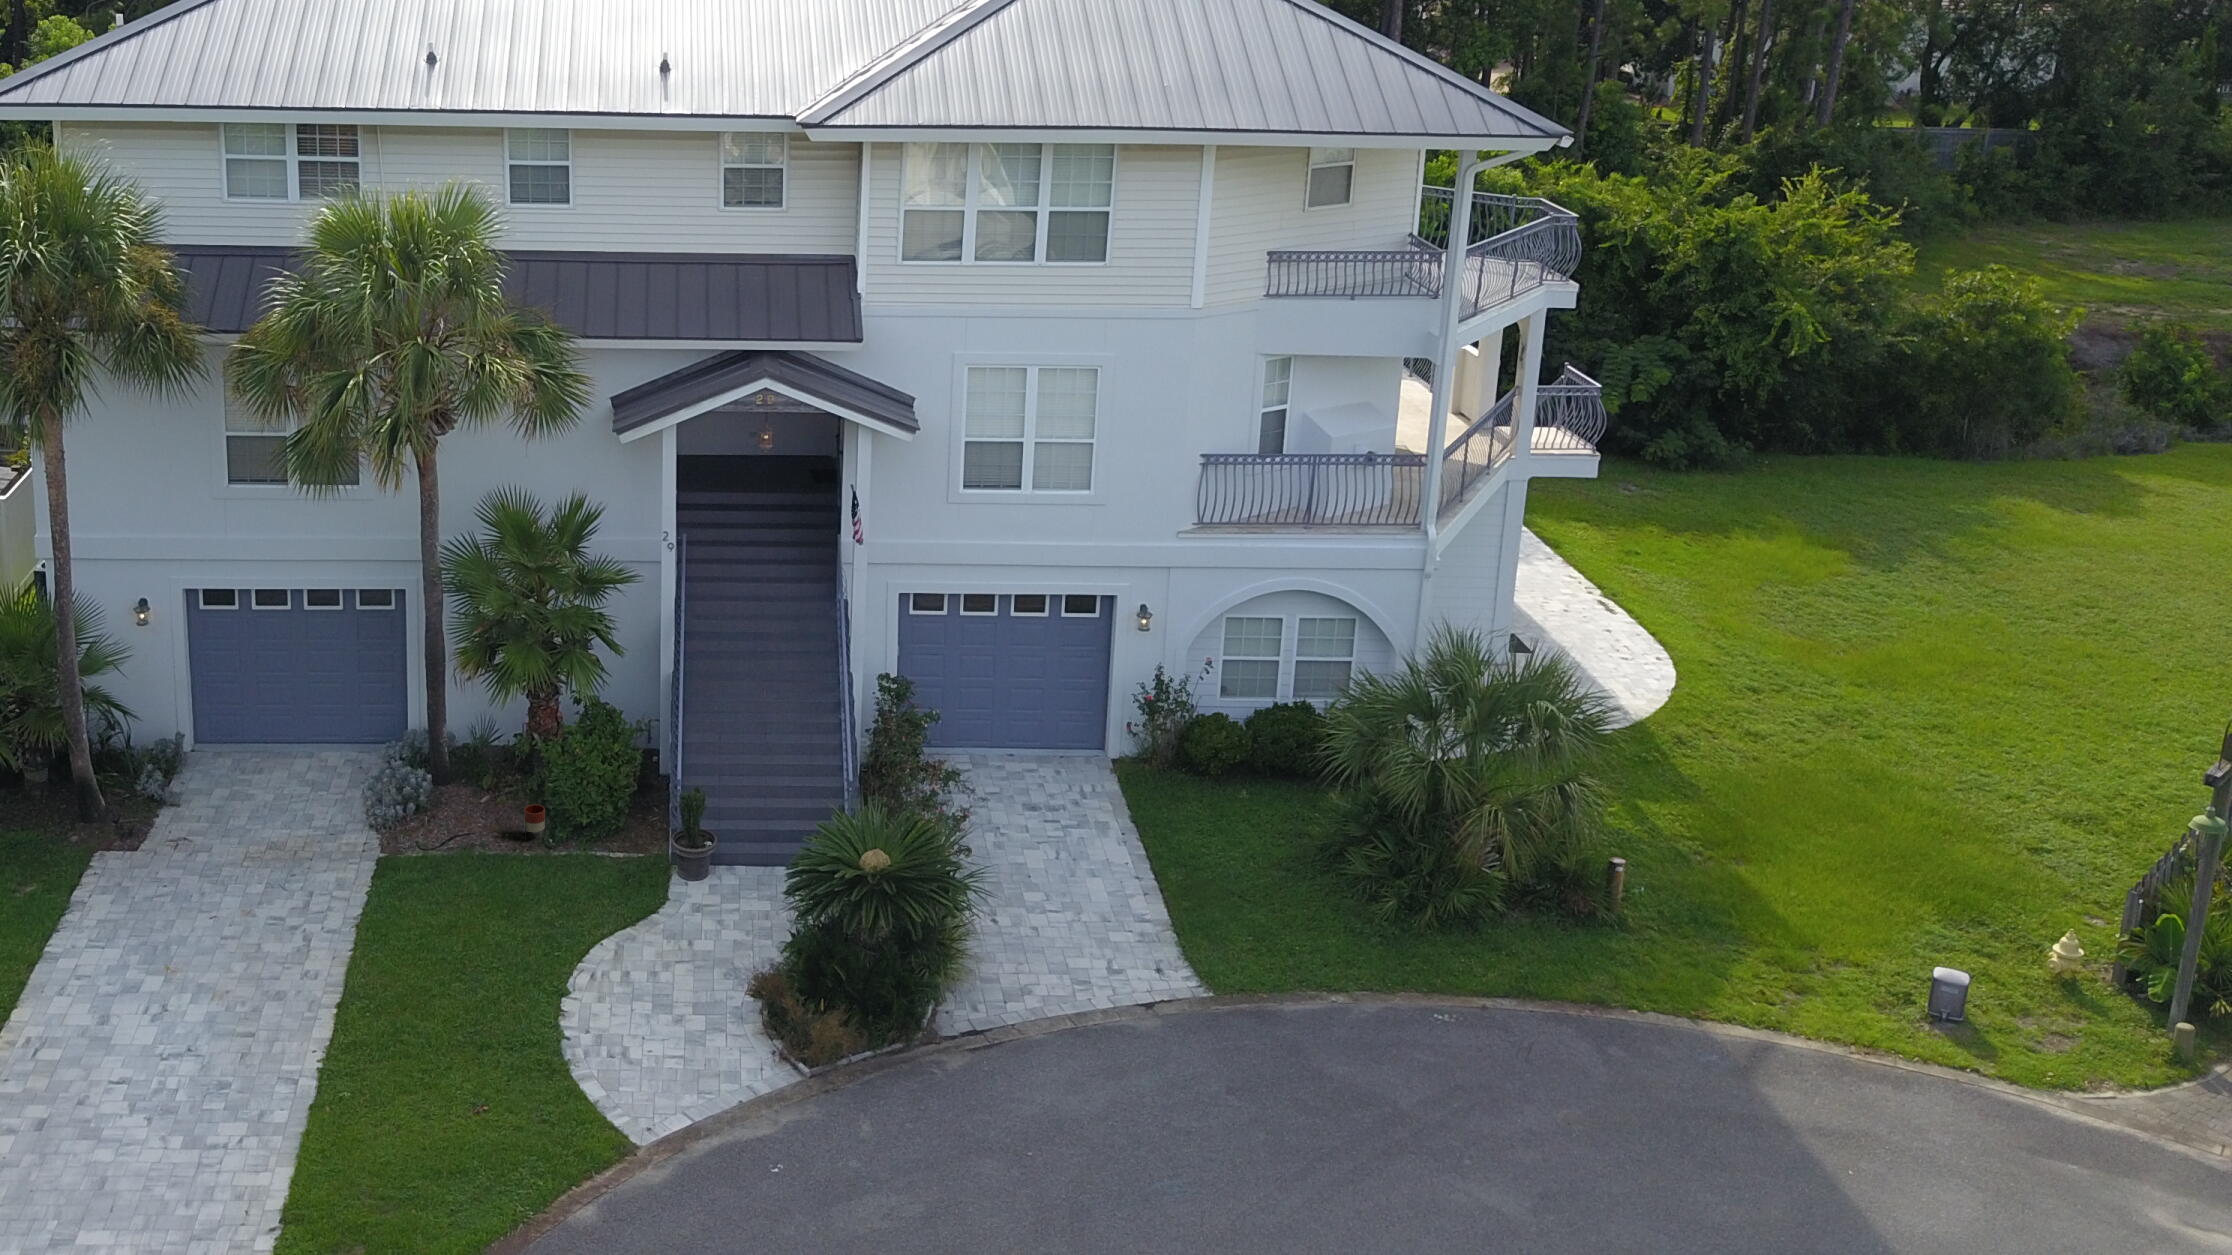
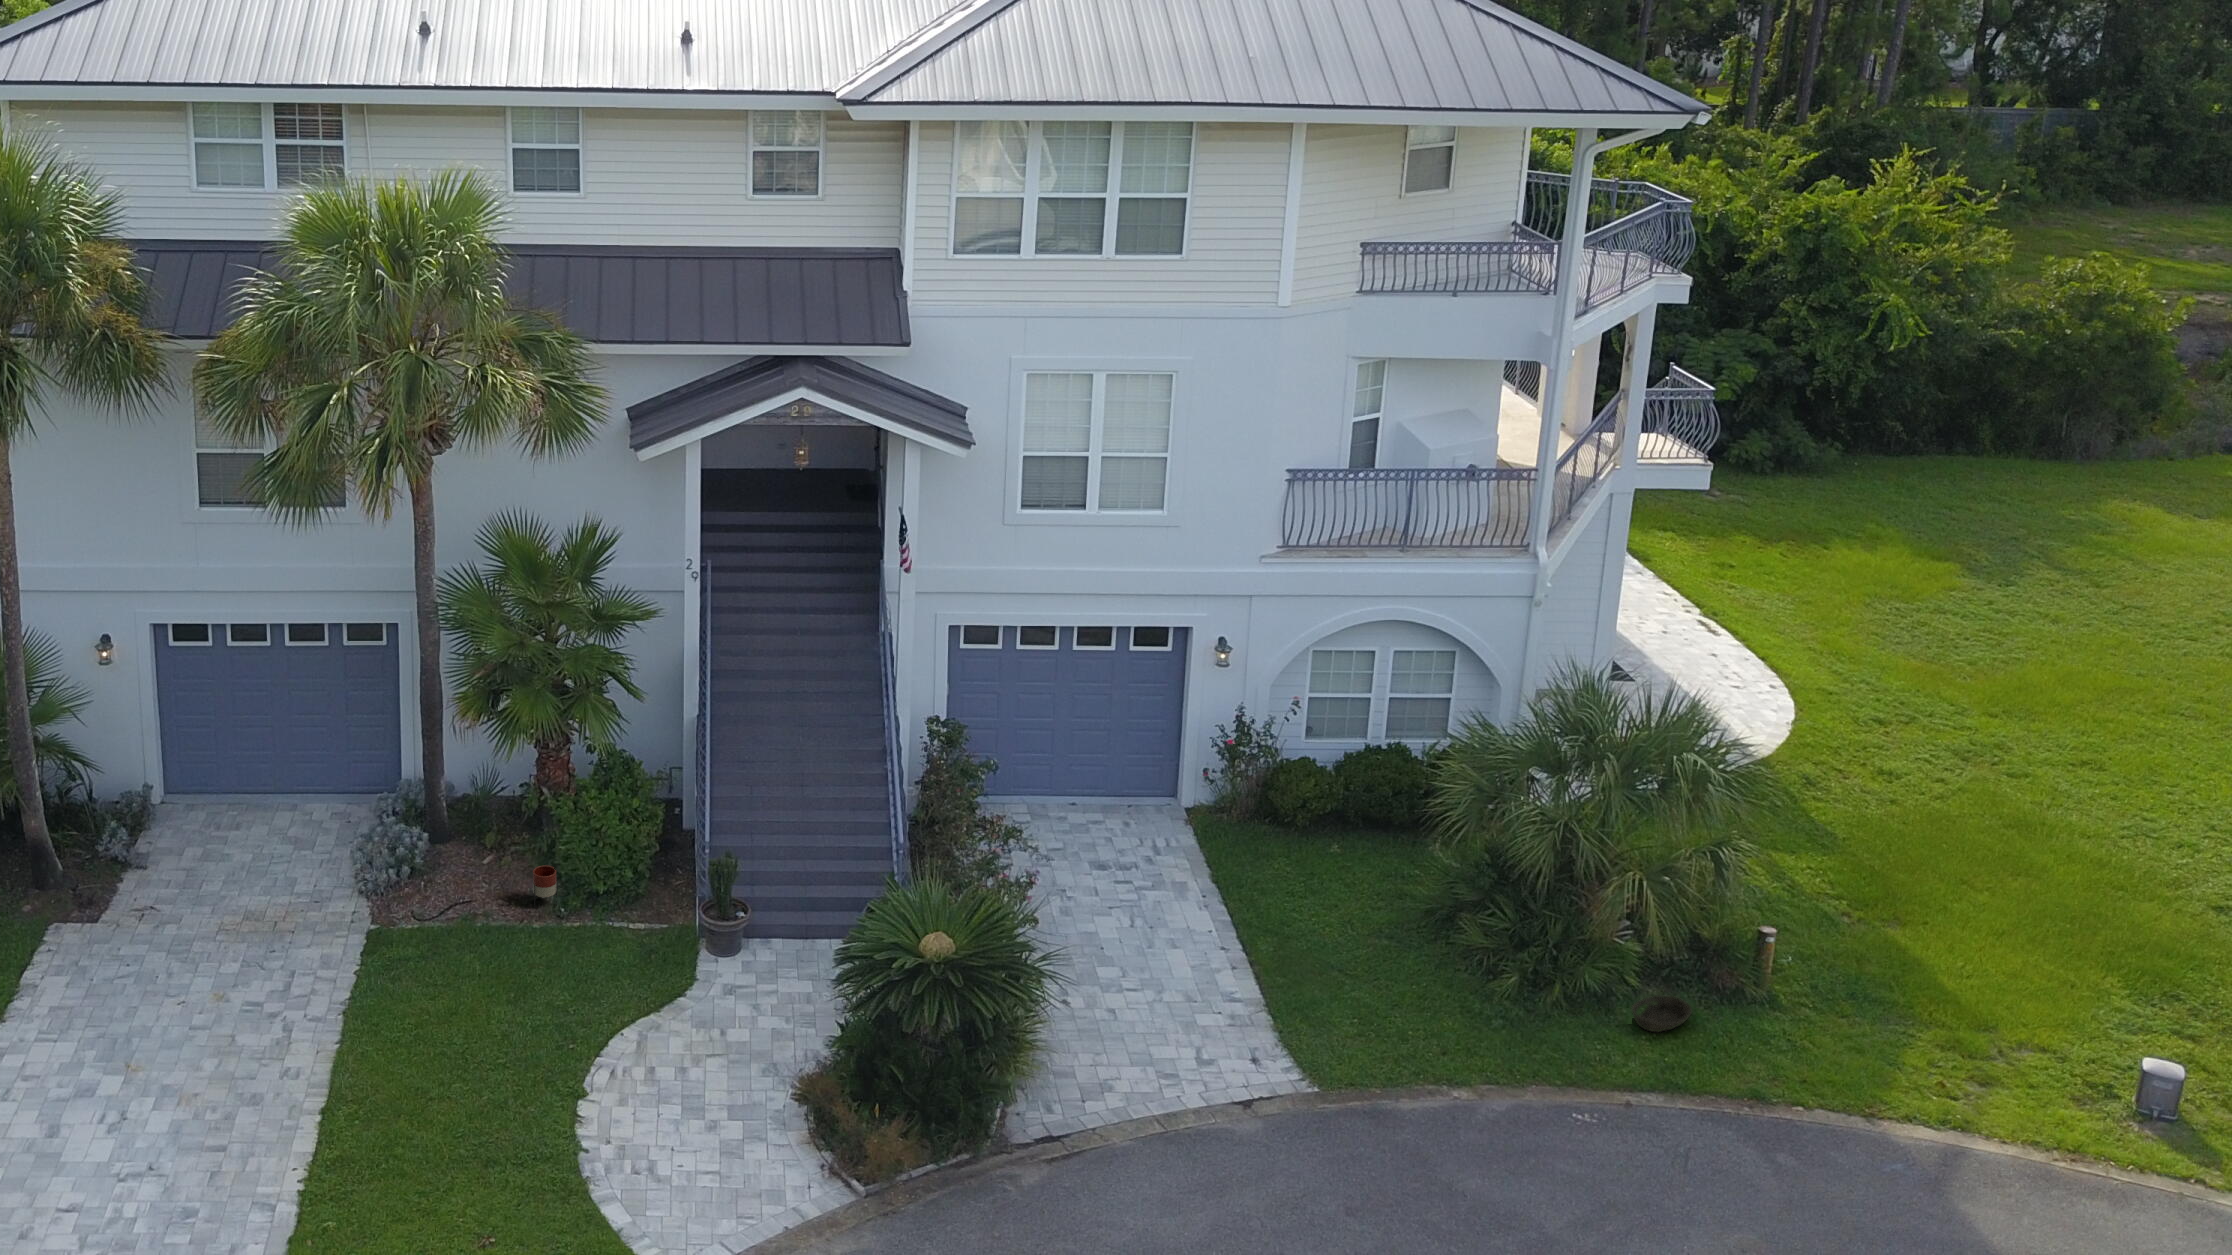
basket: none [1493,917,1547,948] -> present [1632,995,1692,1032]

